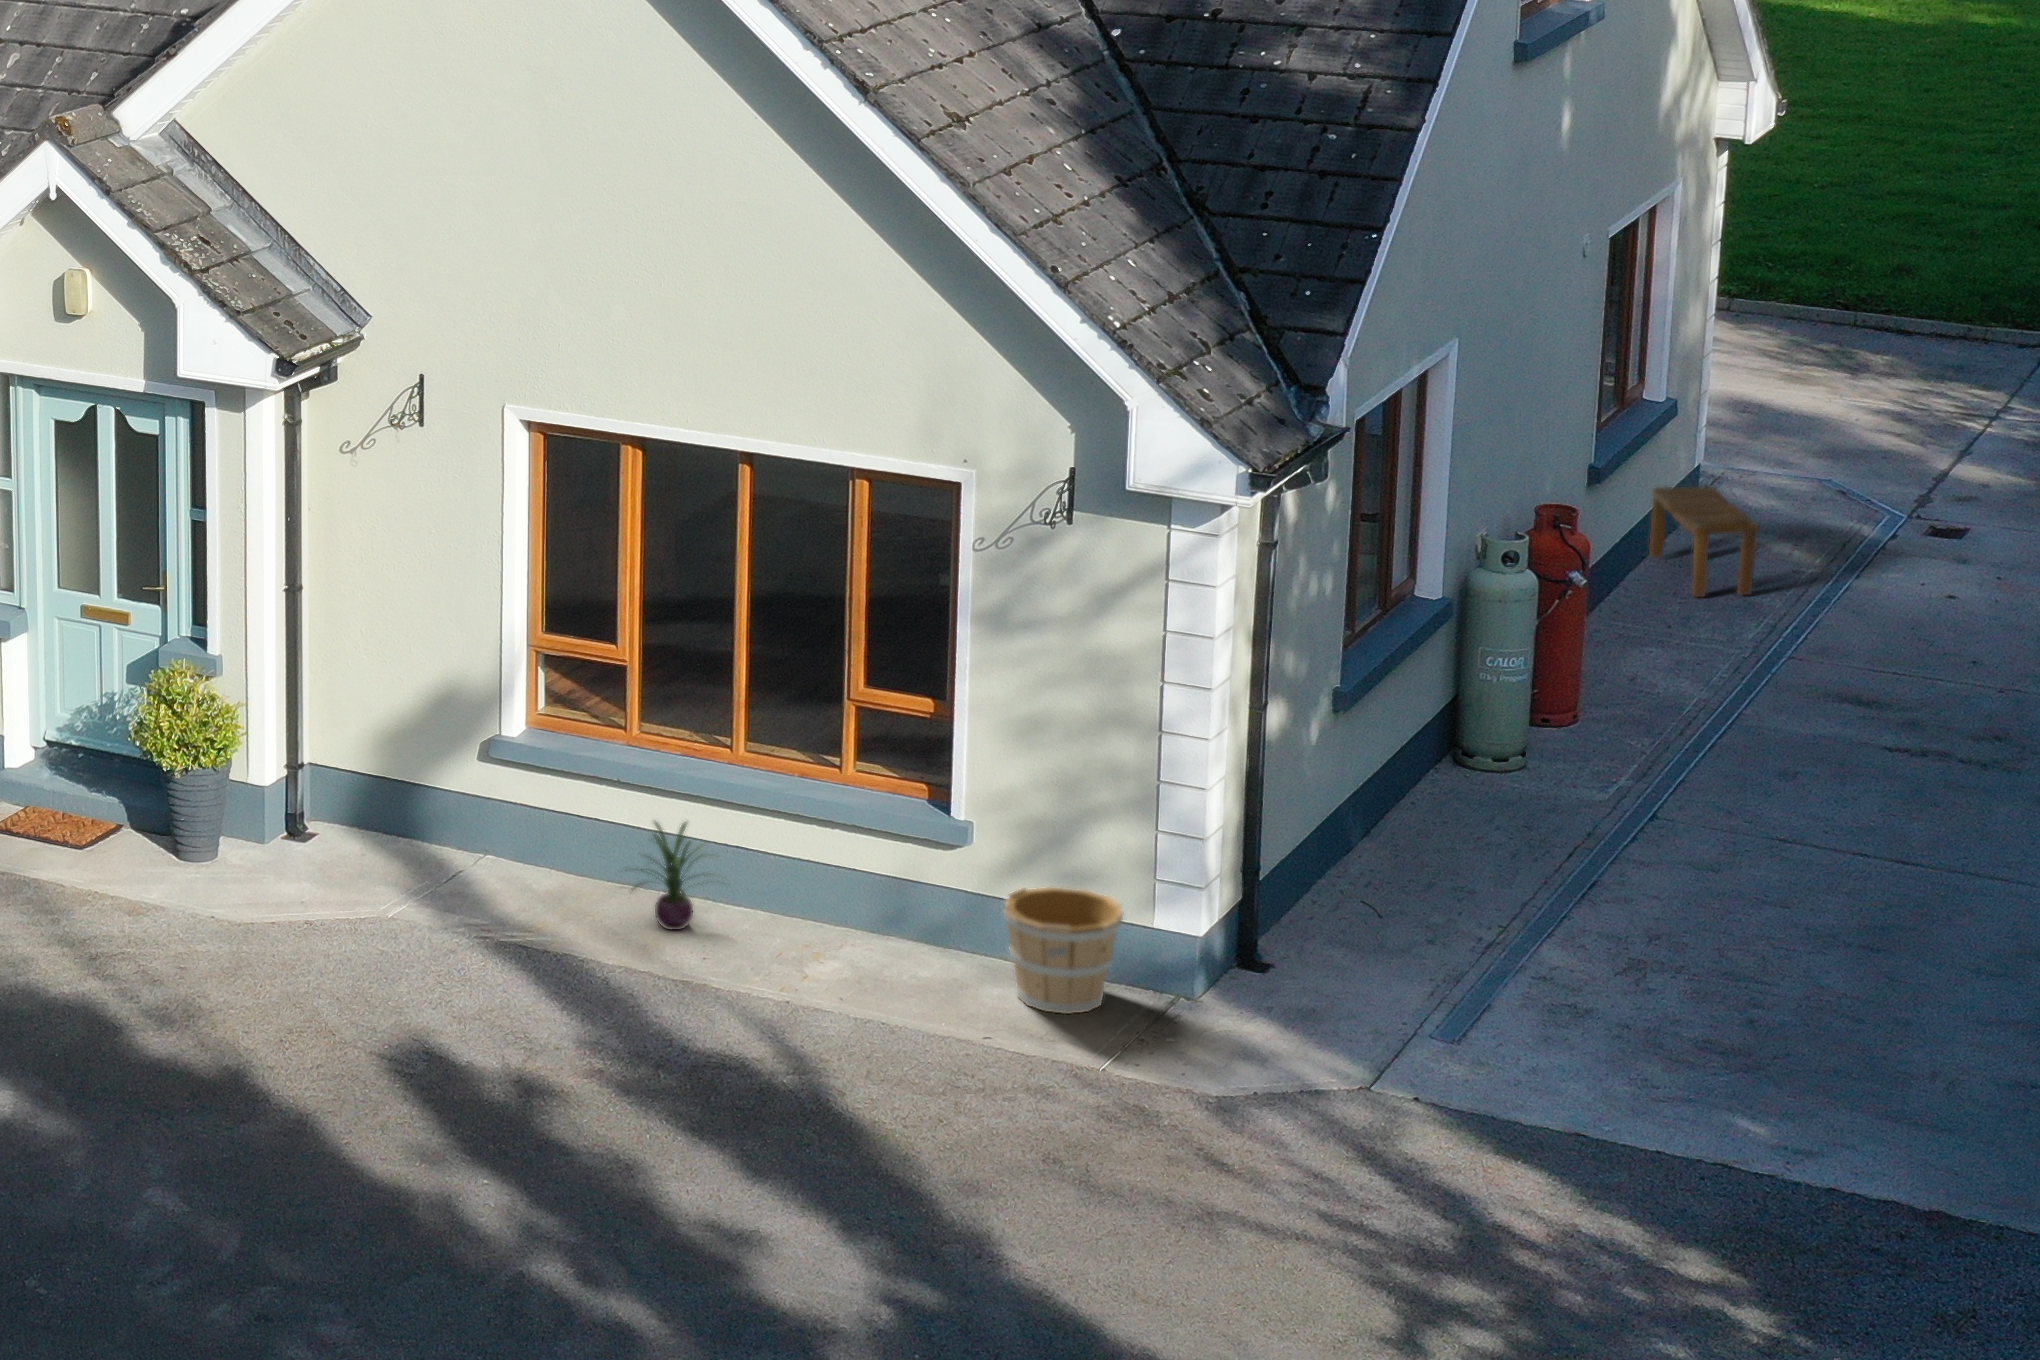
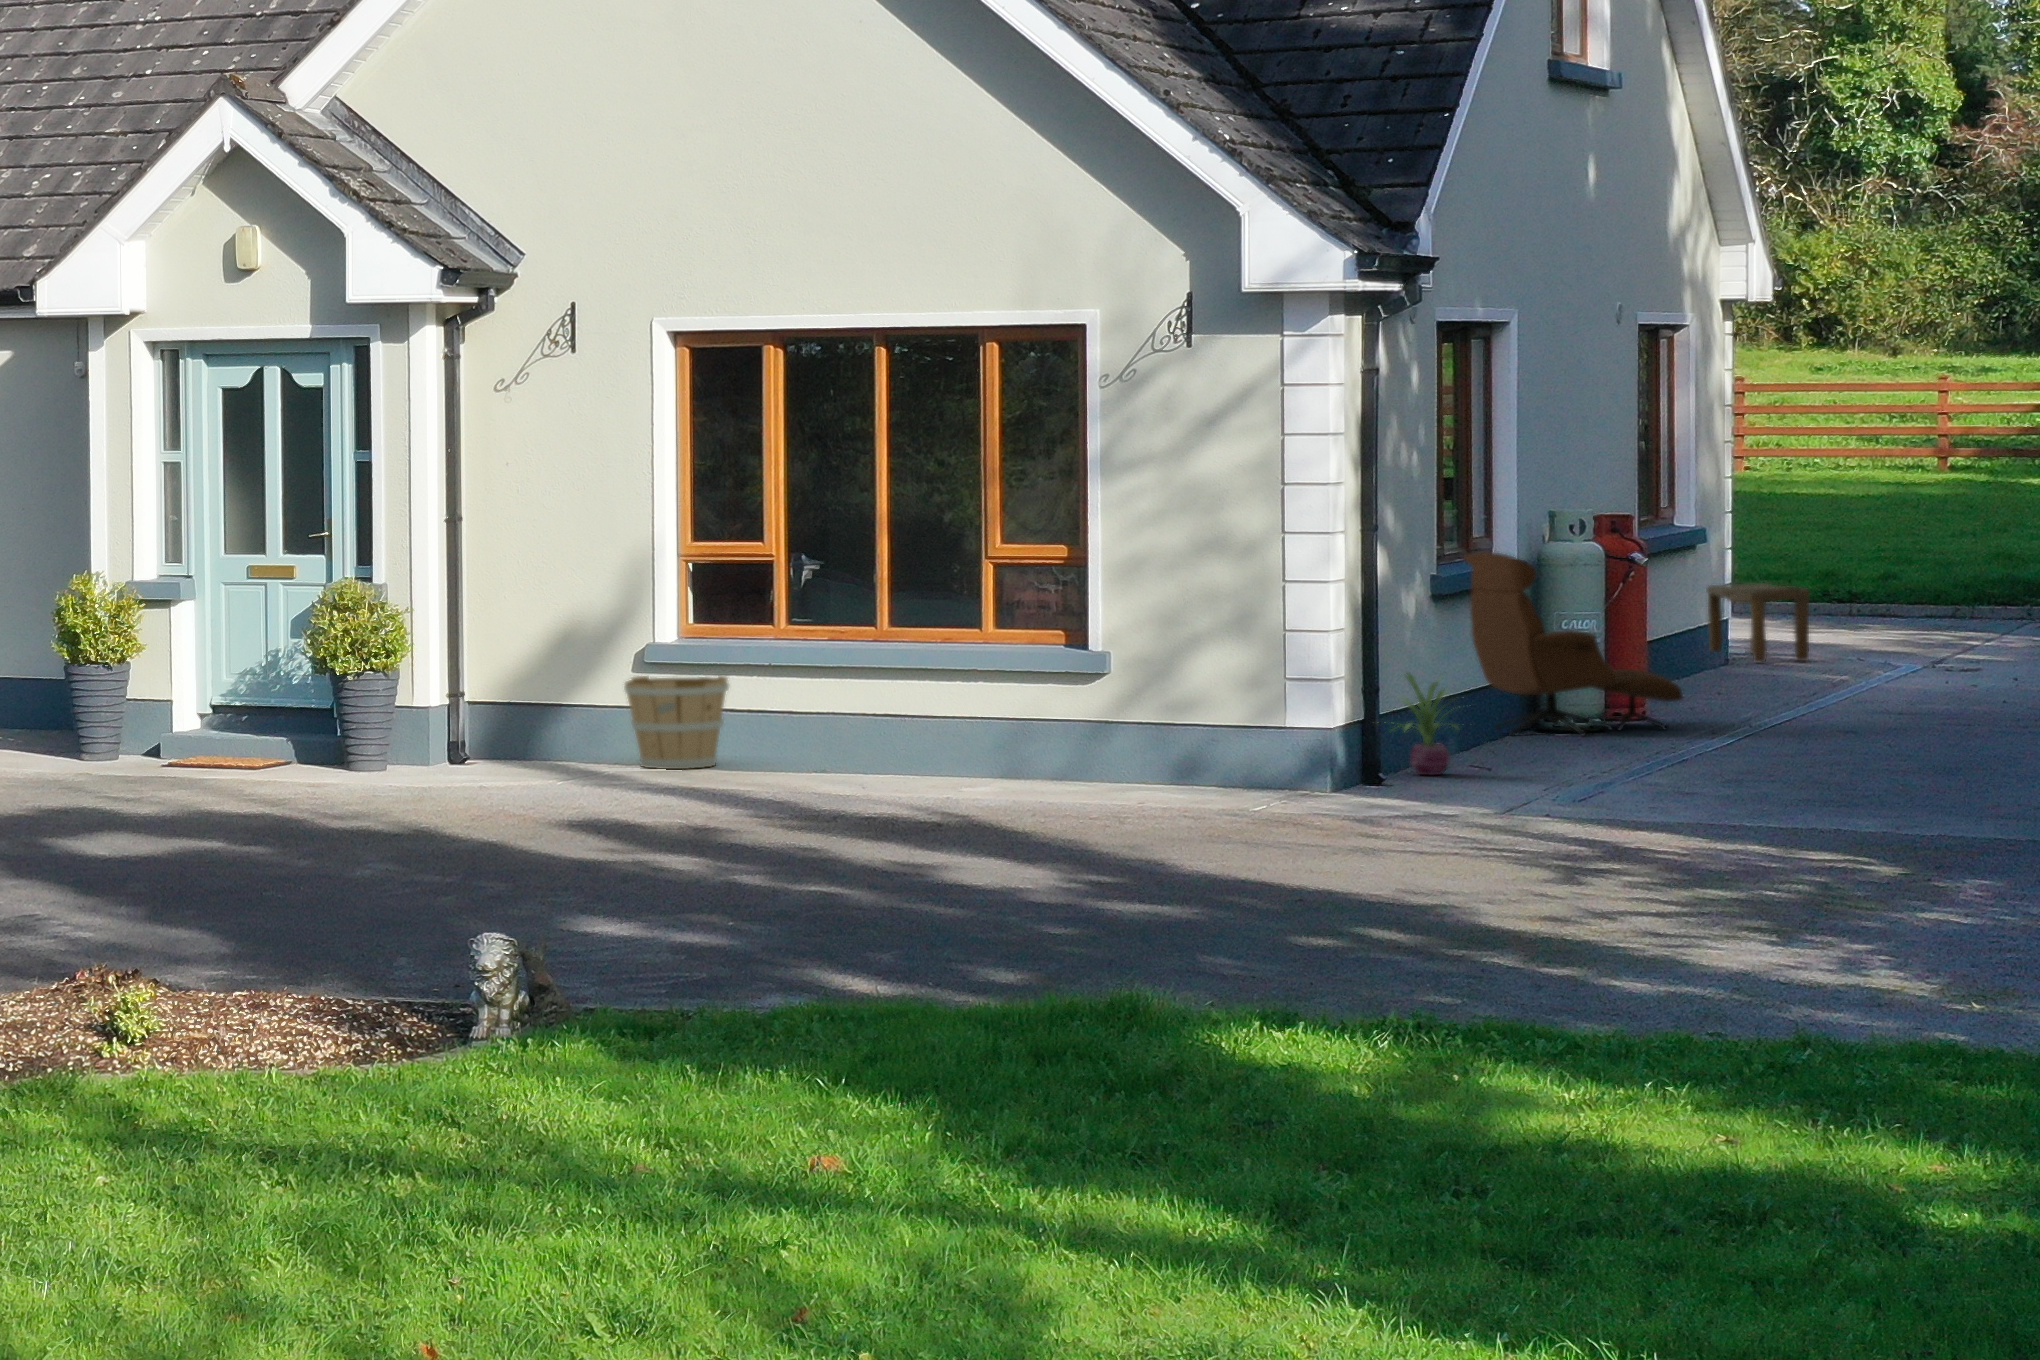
lounge chair: none [1366,651,1590,860] -> present [1465,552,1683,735]
decorative plant: present [635,822,722,930] -> present [1398,673,1457,775]
wooden bucket: present [1004,887,1123,1014] -> present [624,676,729,769]

